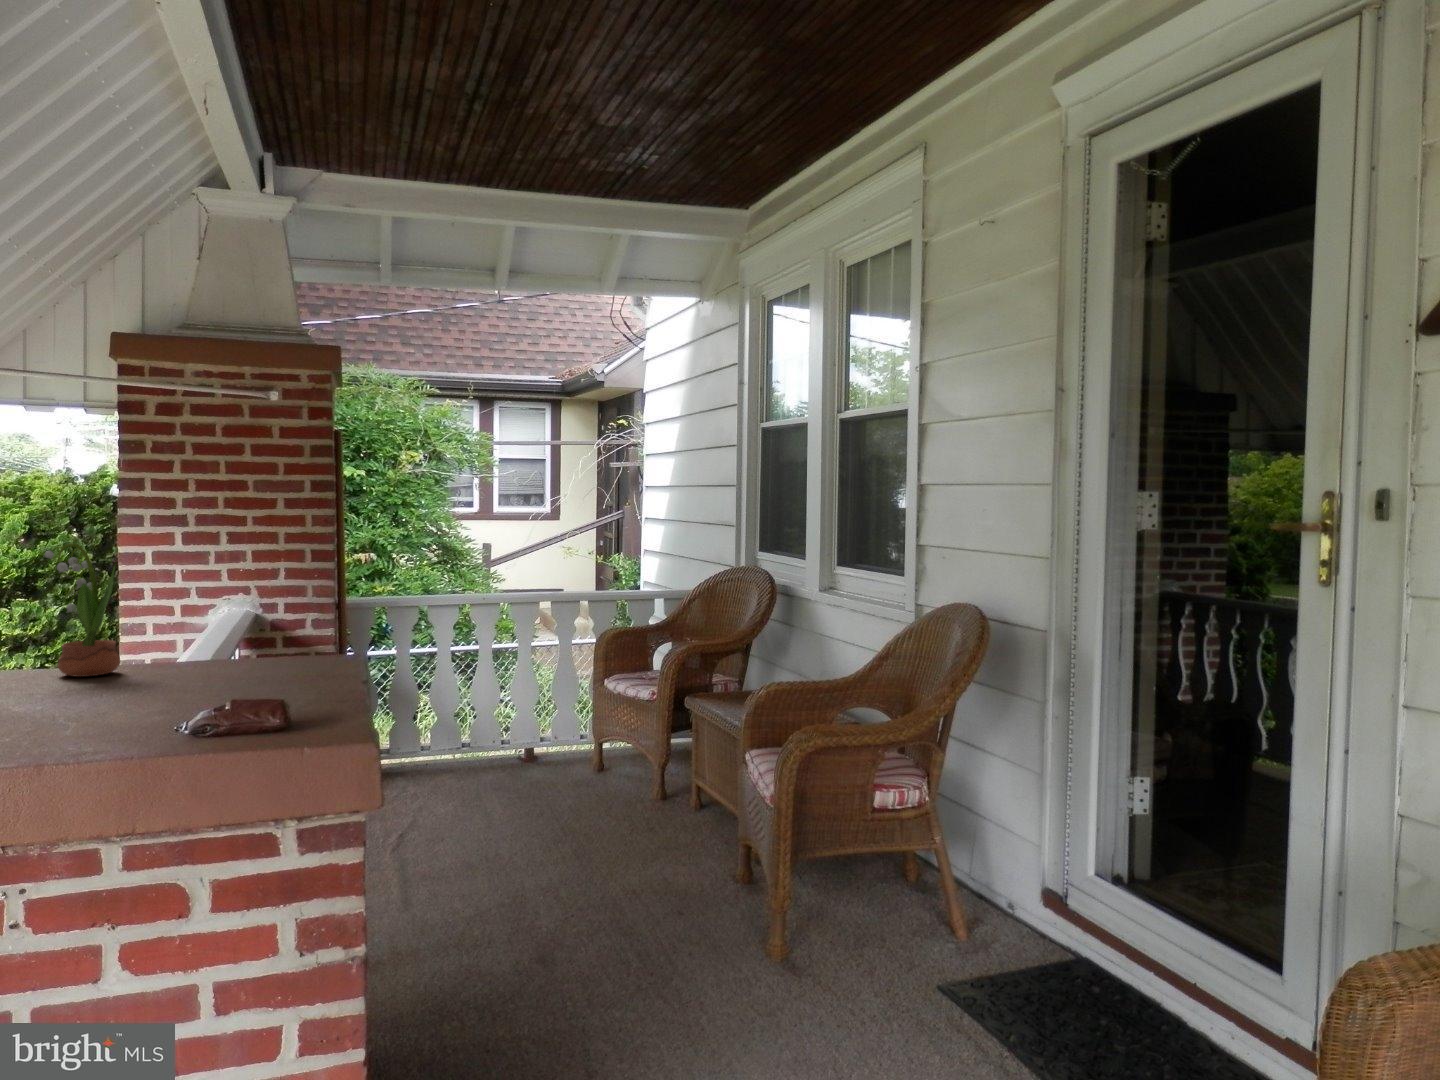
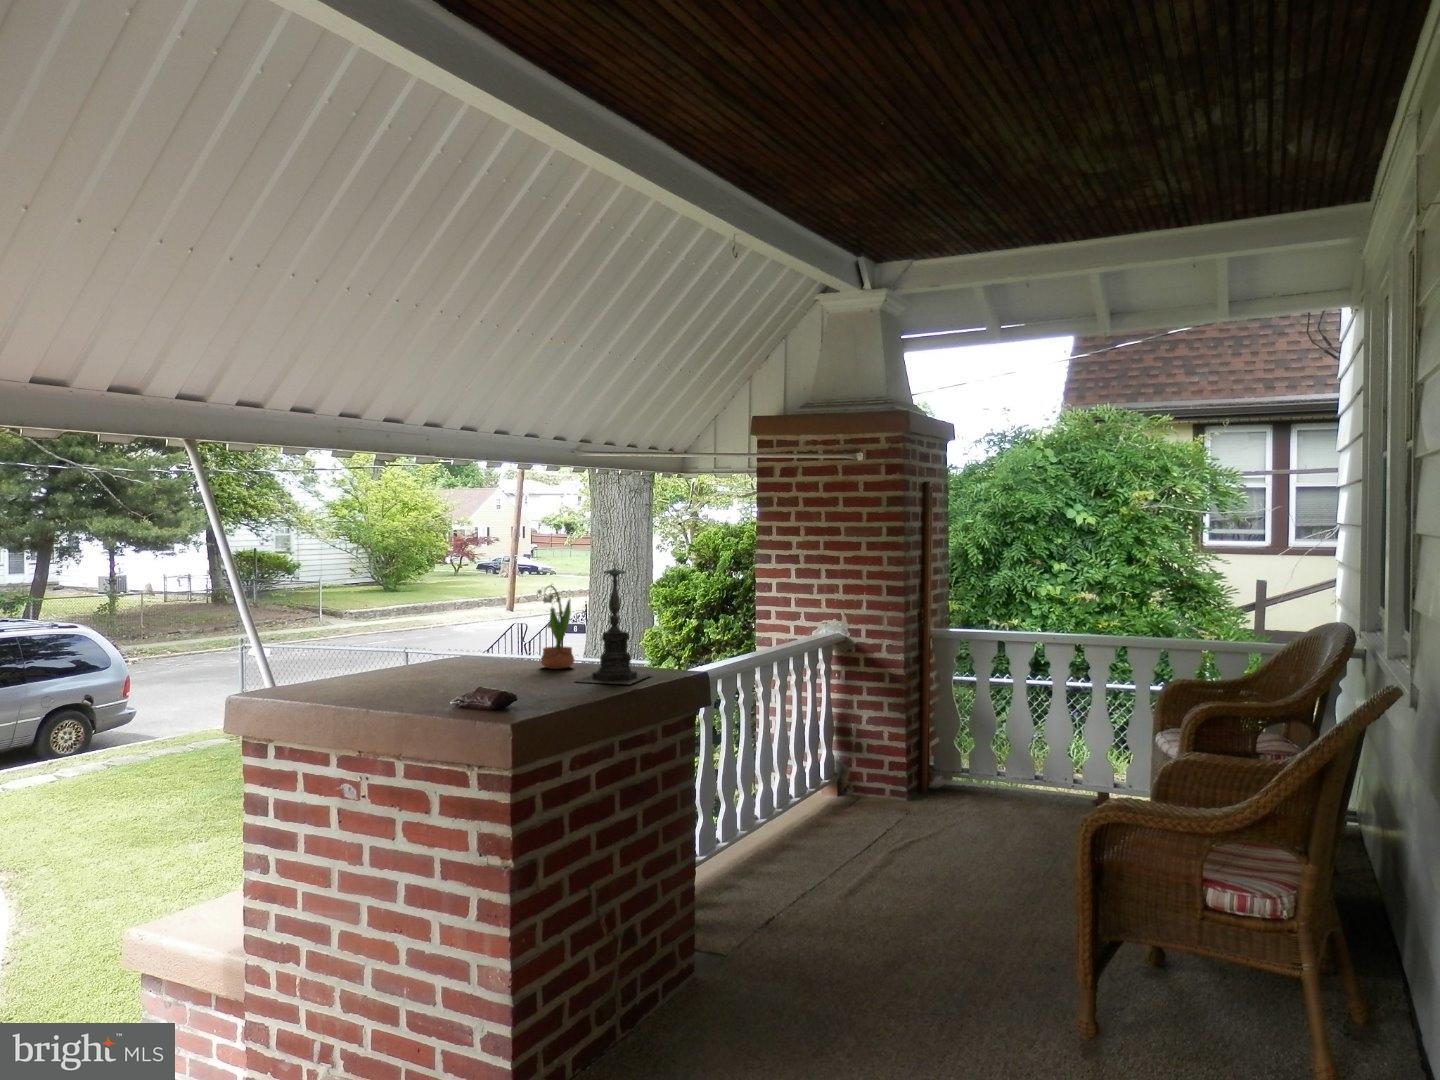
candle holder: none [183,487,287,689] -> present [576,561,650,684]

